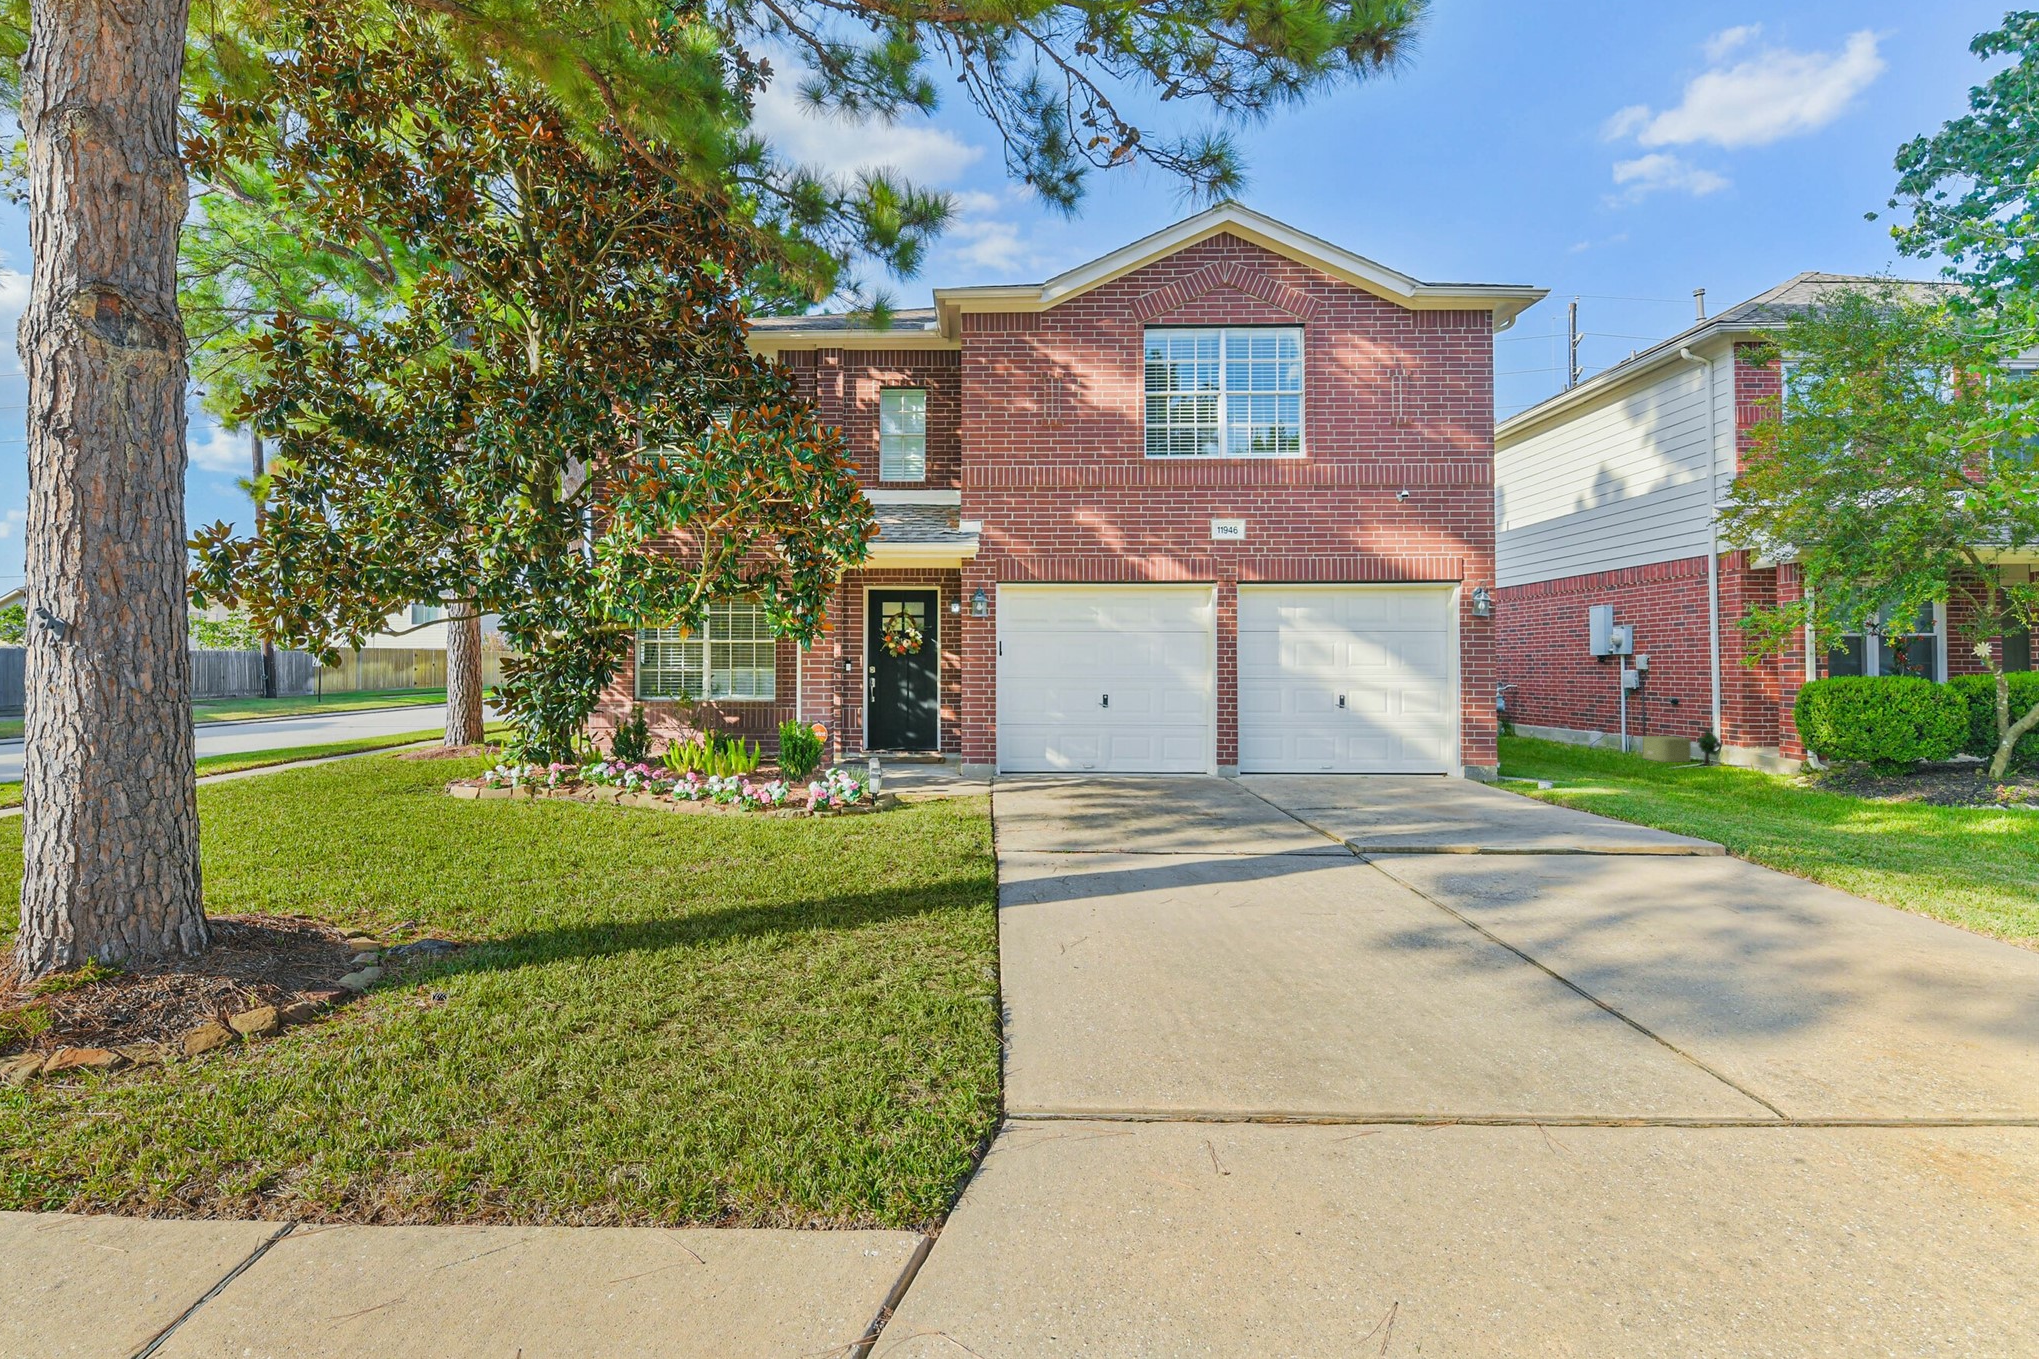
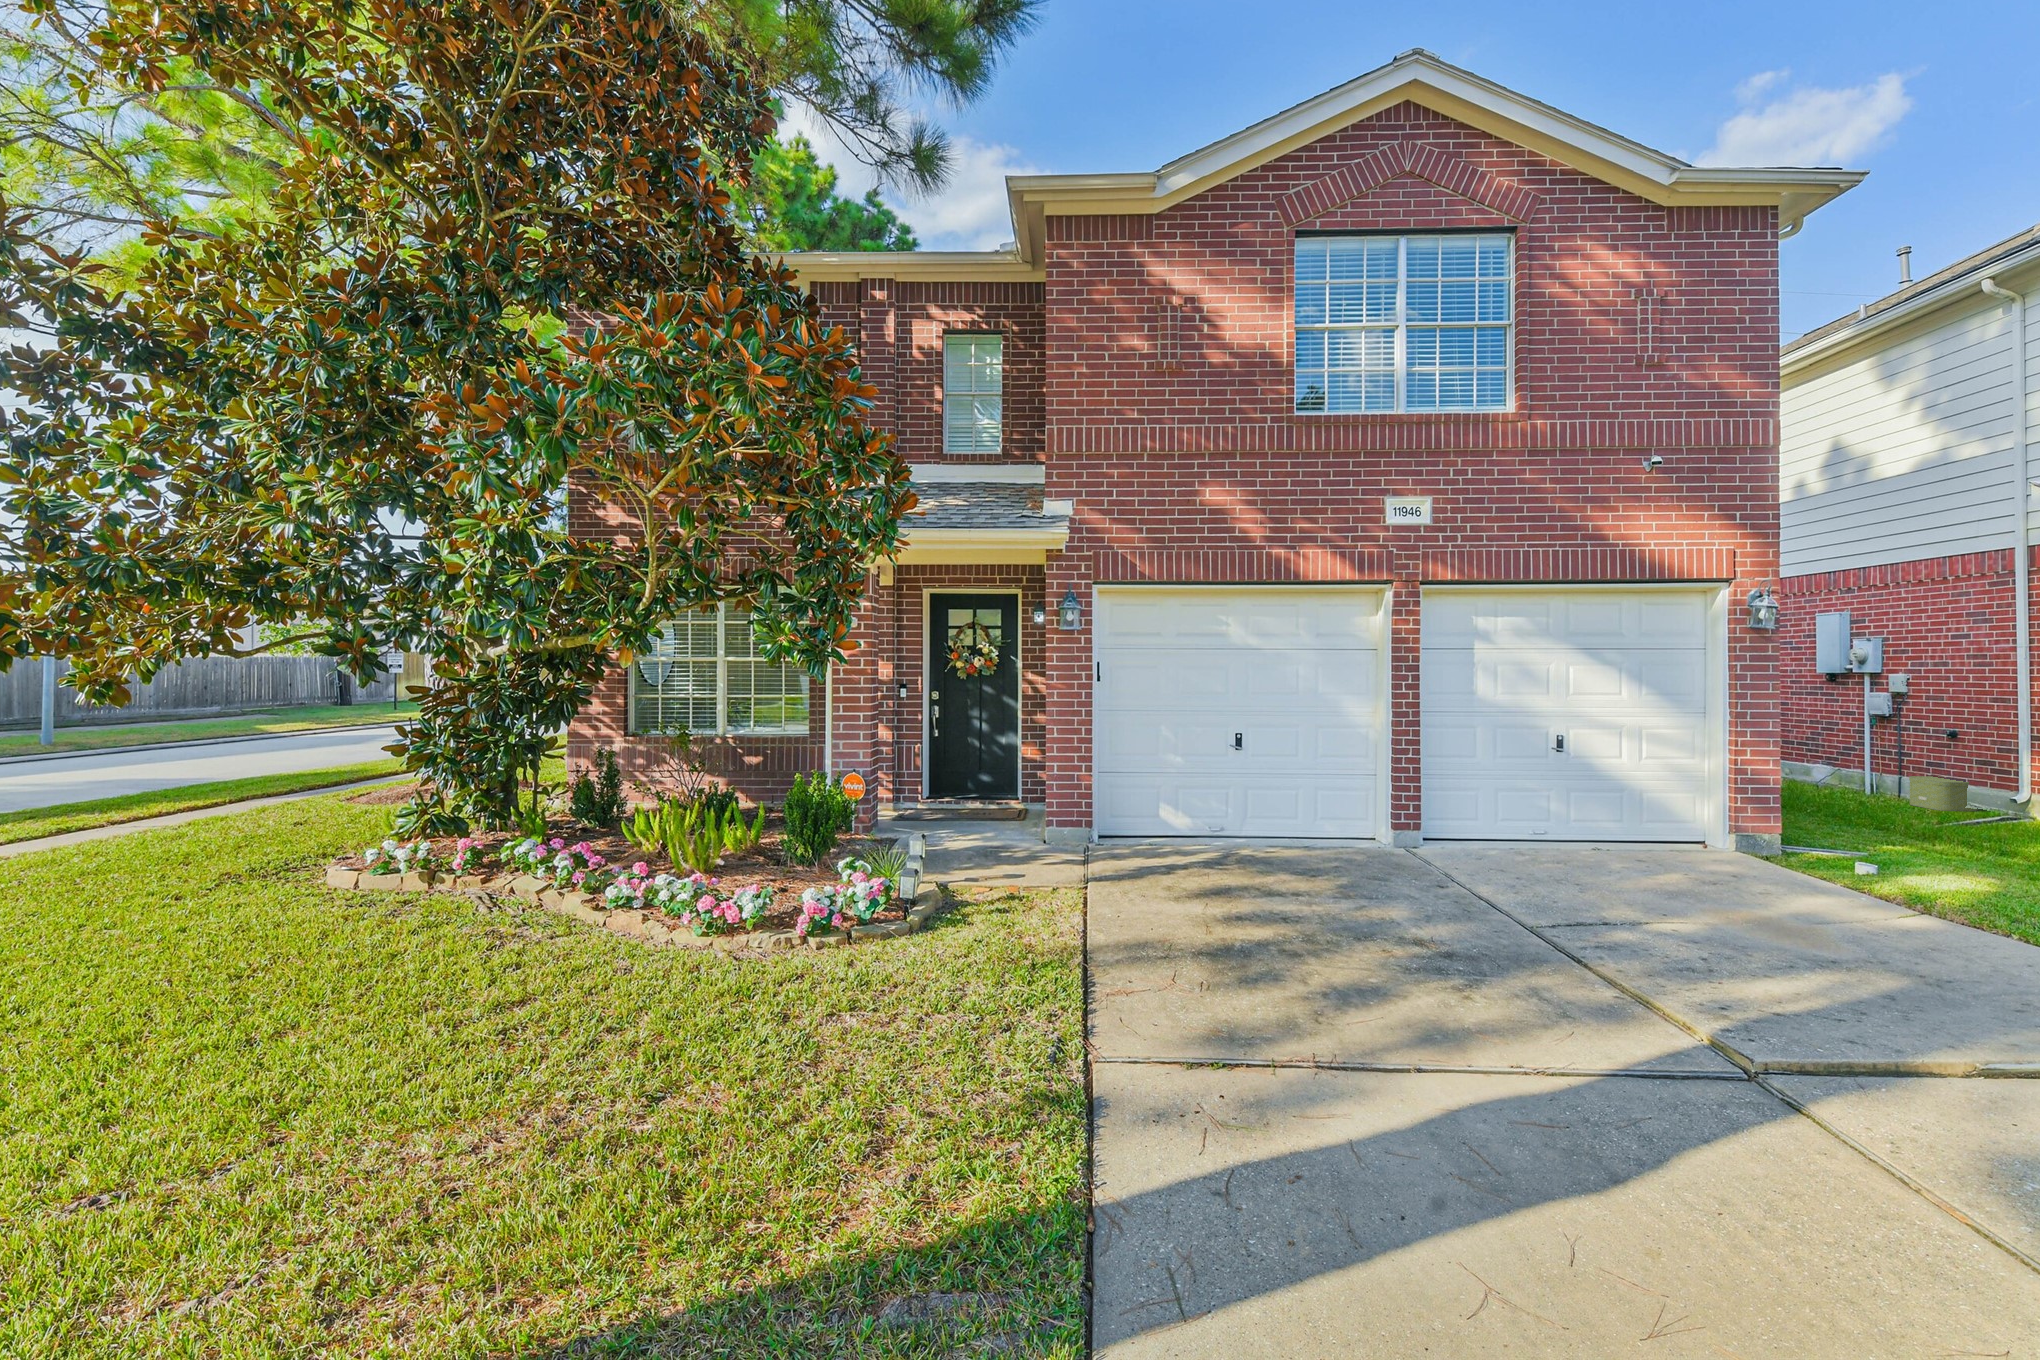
decorative plant: present [1697,727,1722,765] -> none [1989,769,2030,818]

